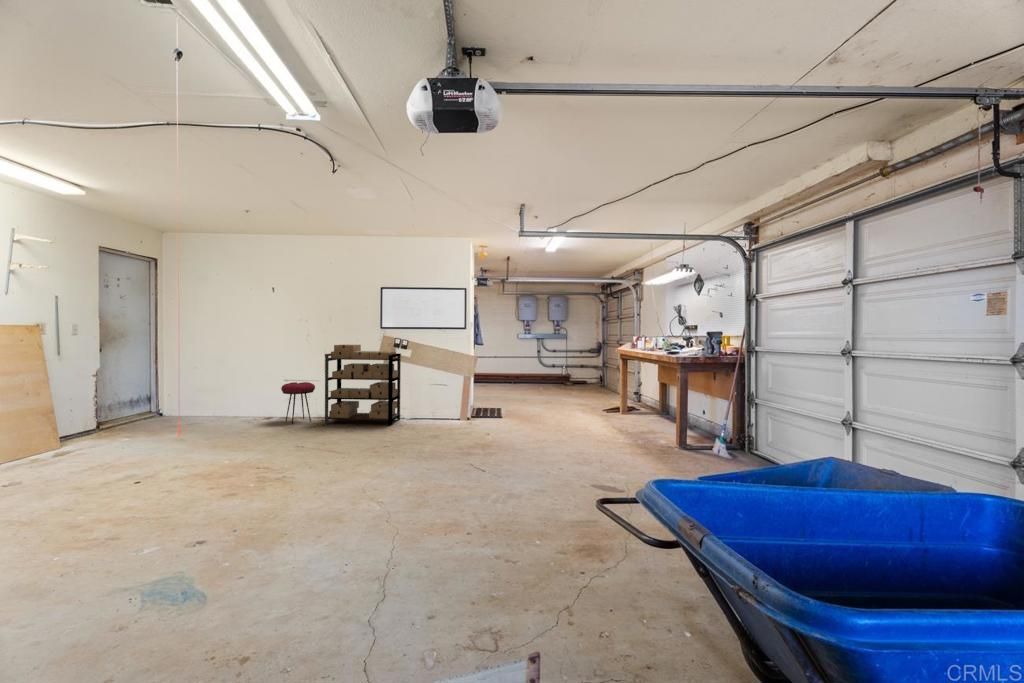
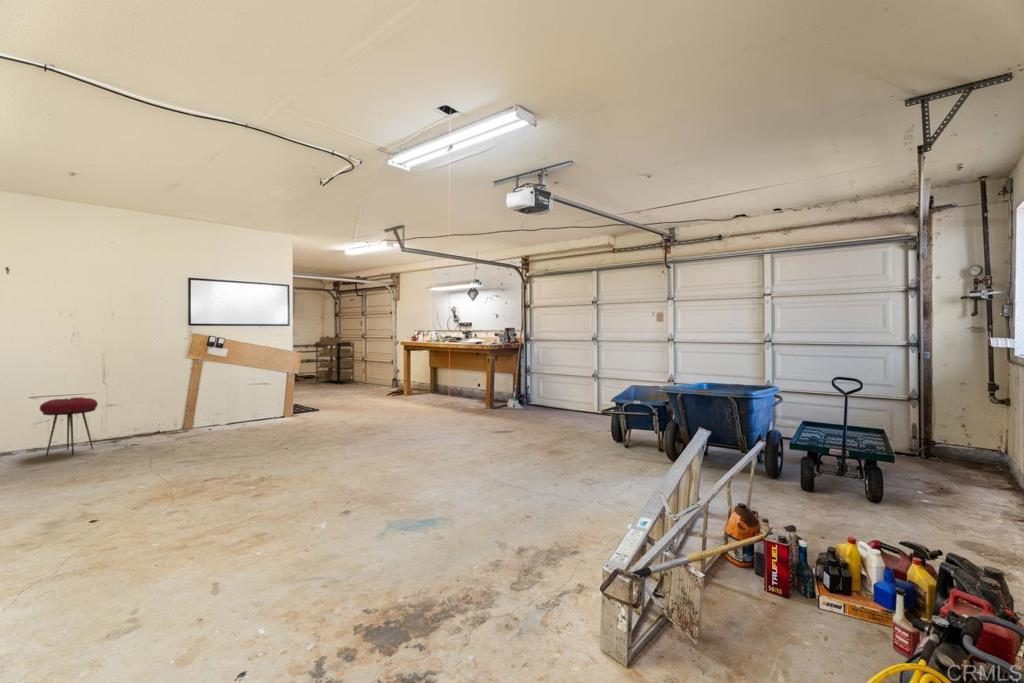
shelving unit: present [325,344,401,426] -> present [316,337,354,384]

